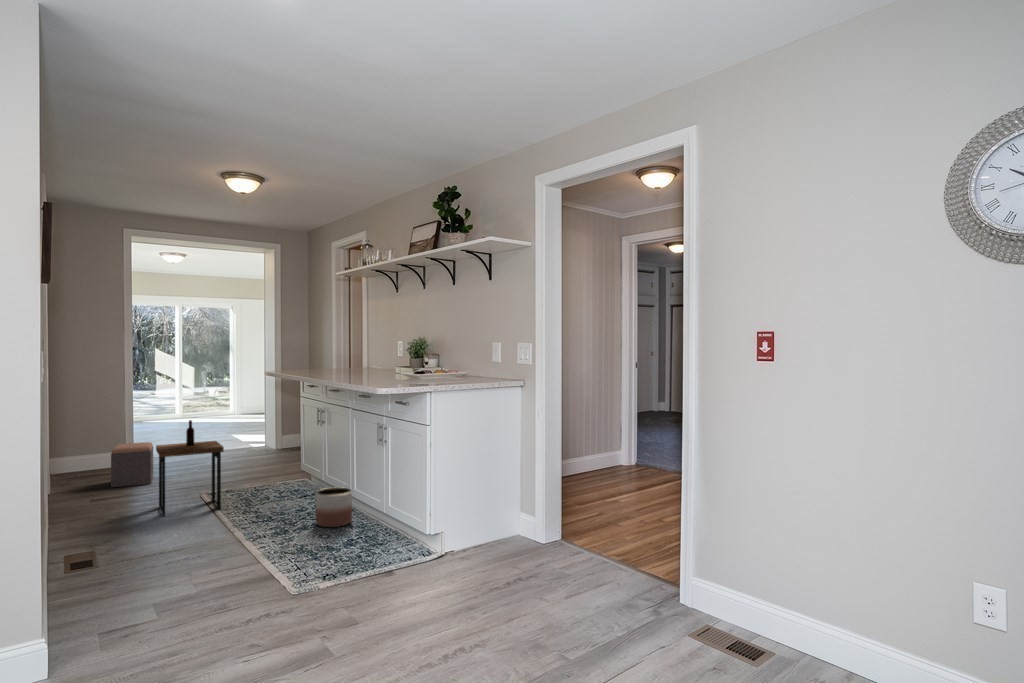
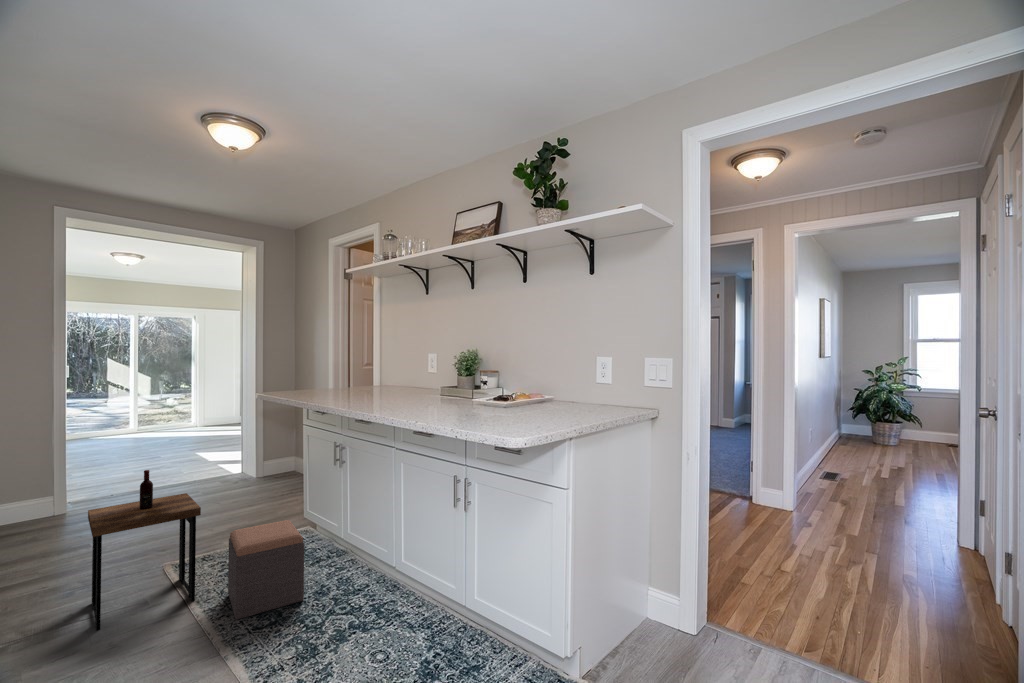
footstool: present [111,442,153,487] -> present [228,520,304,620]
planter: present [316,487,352,527] -> none [356,565,410,637]

